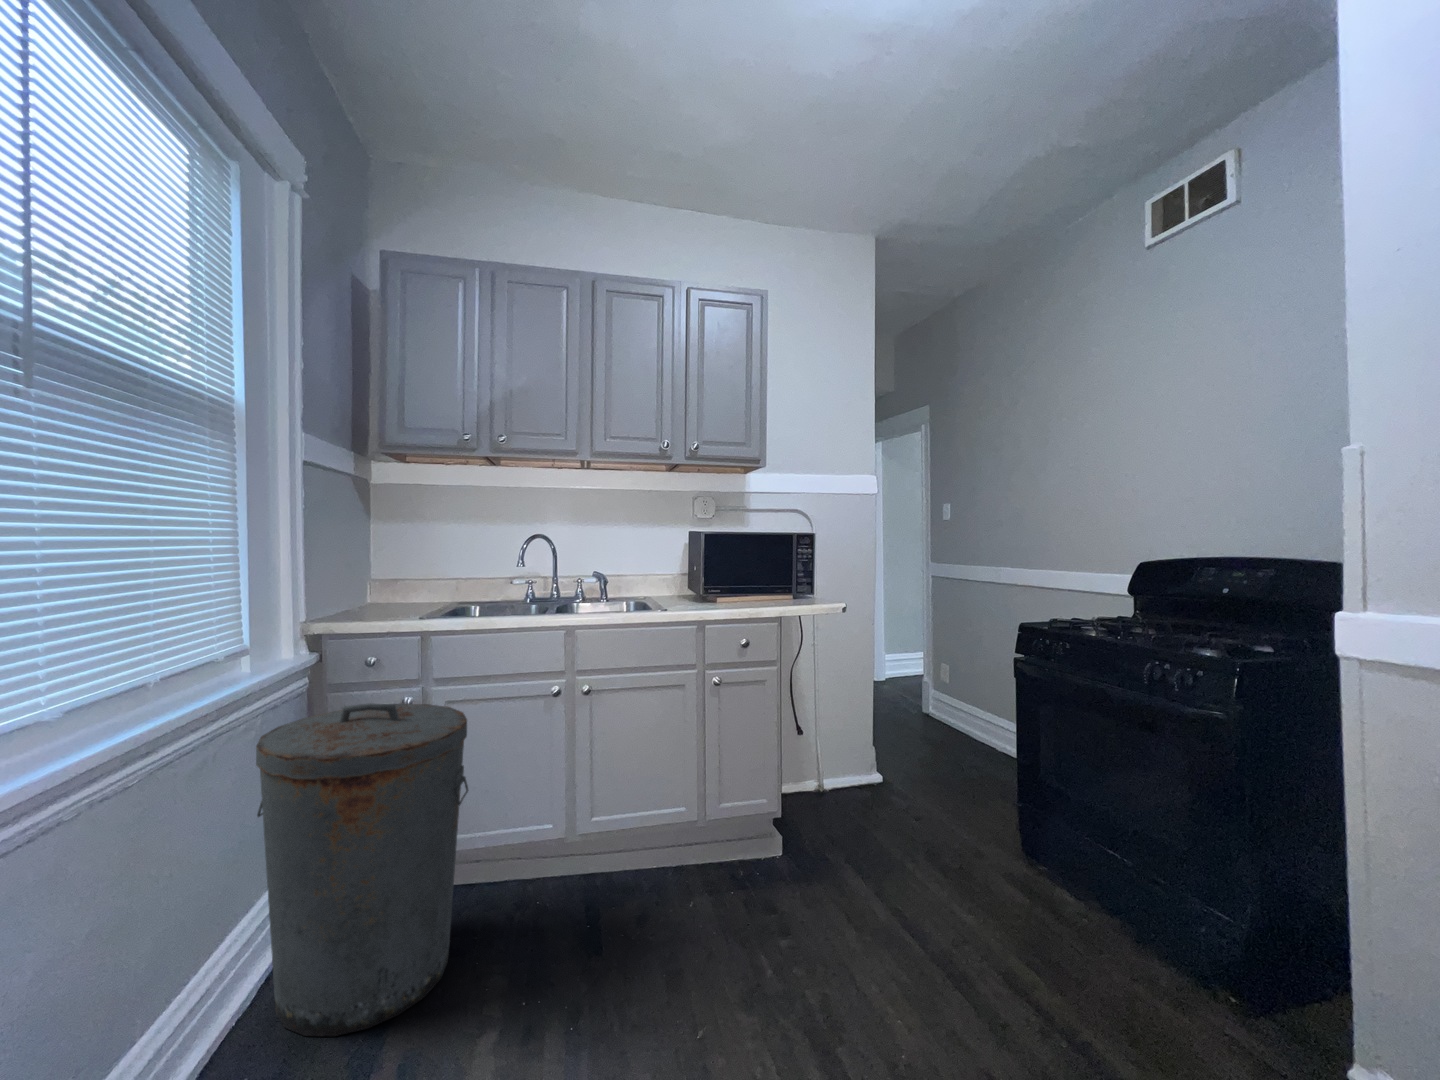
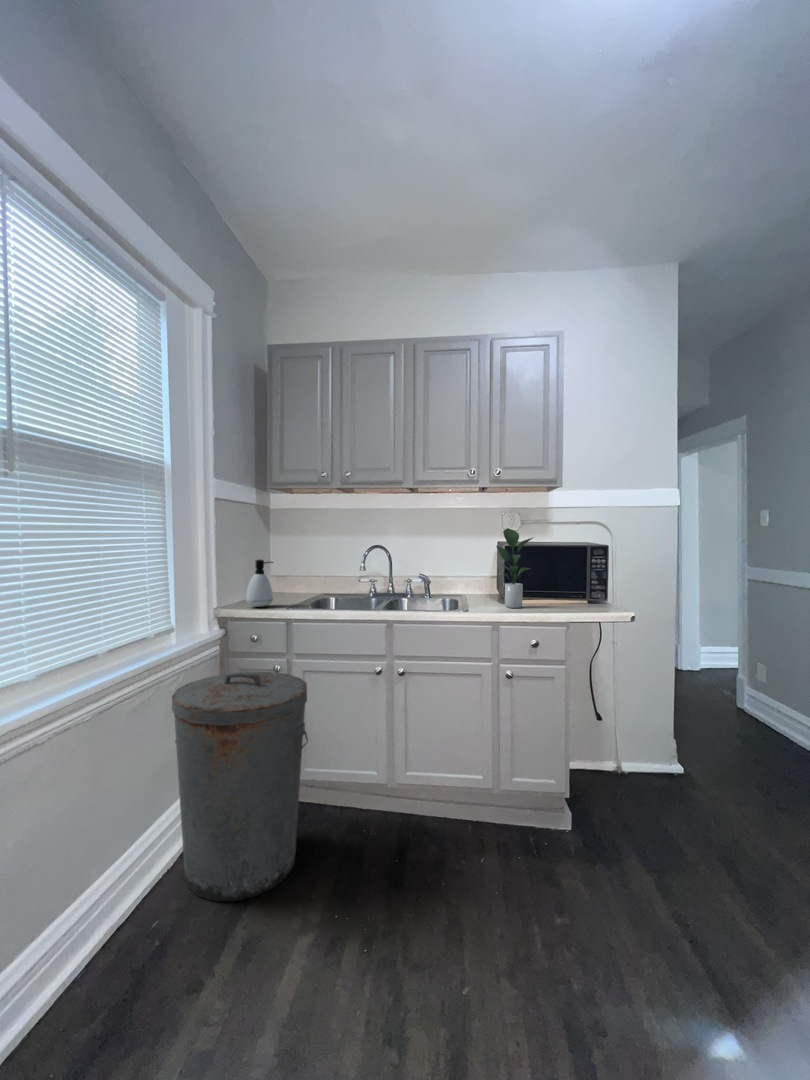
potted plant: none [697,512,741,606] -> present [497,528,533,608]
soap dispenser: none [355,552,397,618] -> present [246,560,273,607]

